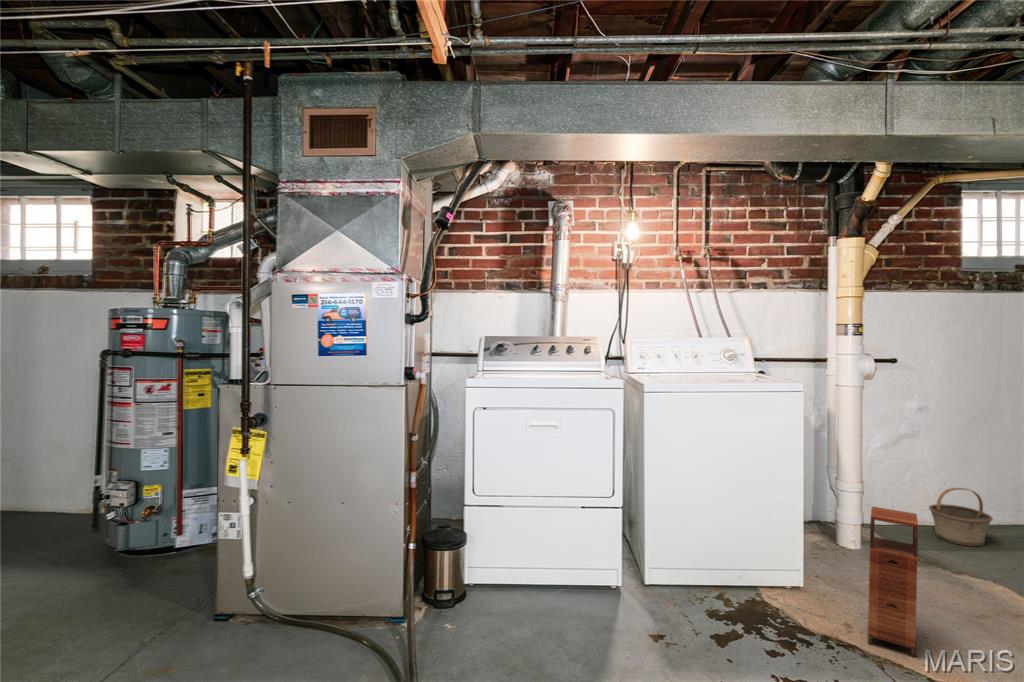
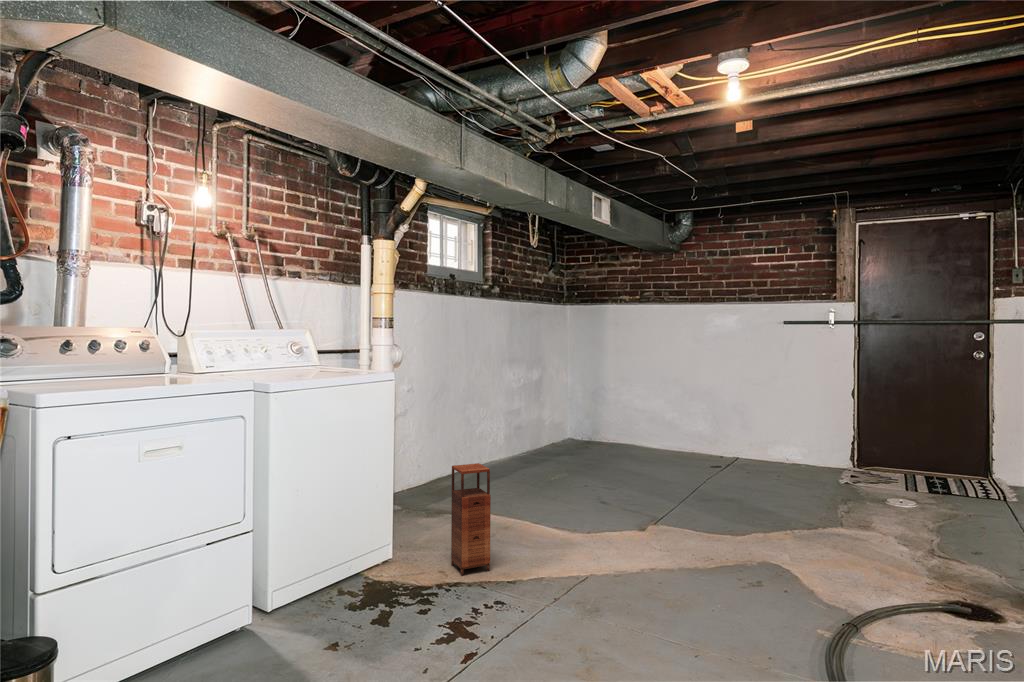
basket: present [929,488,992,546] -> none [418,448,457,493]

